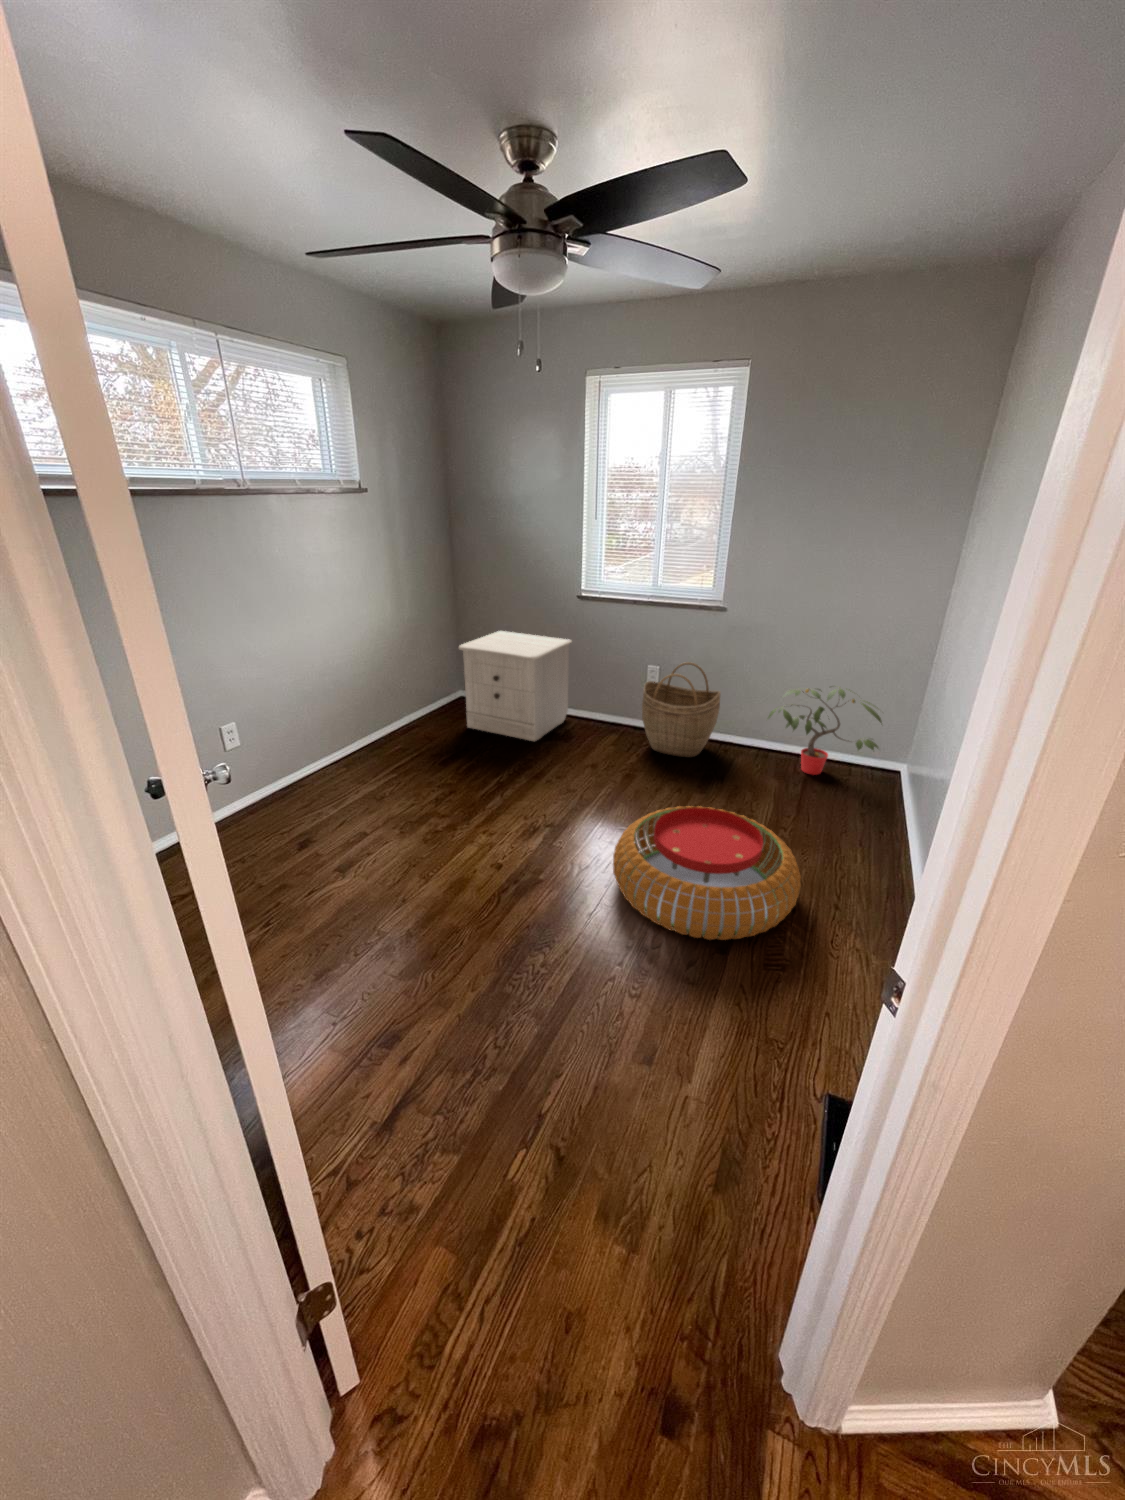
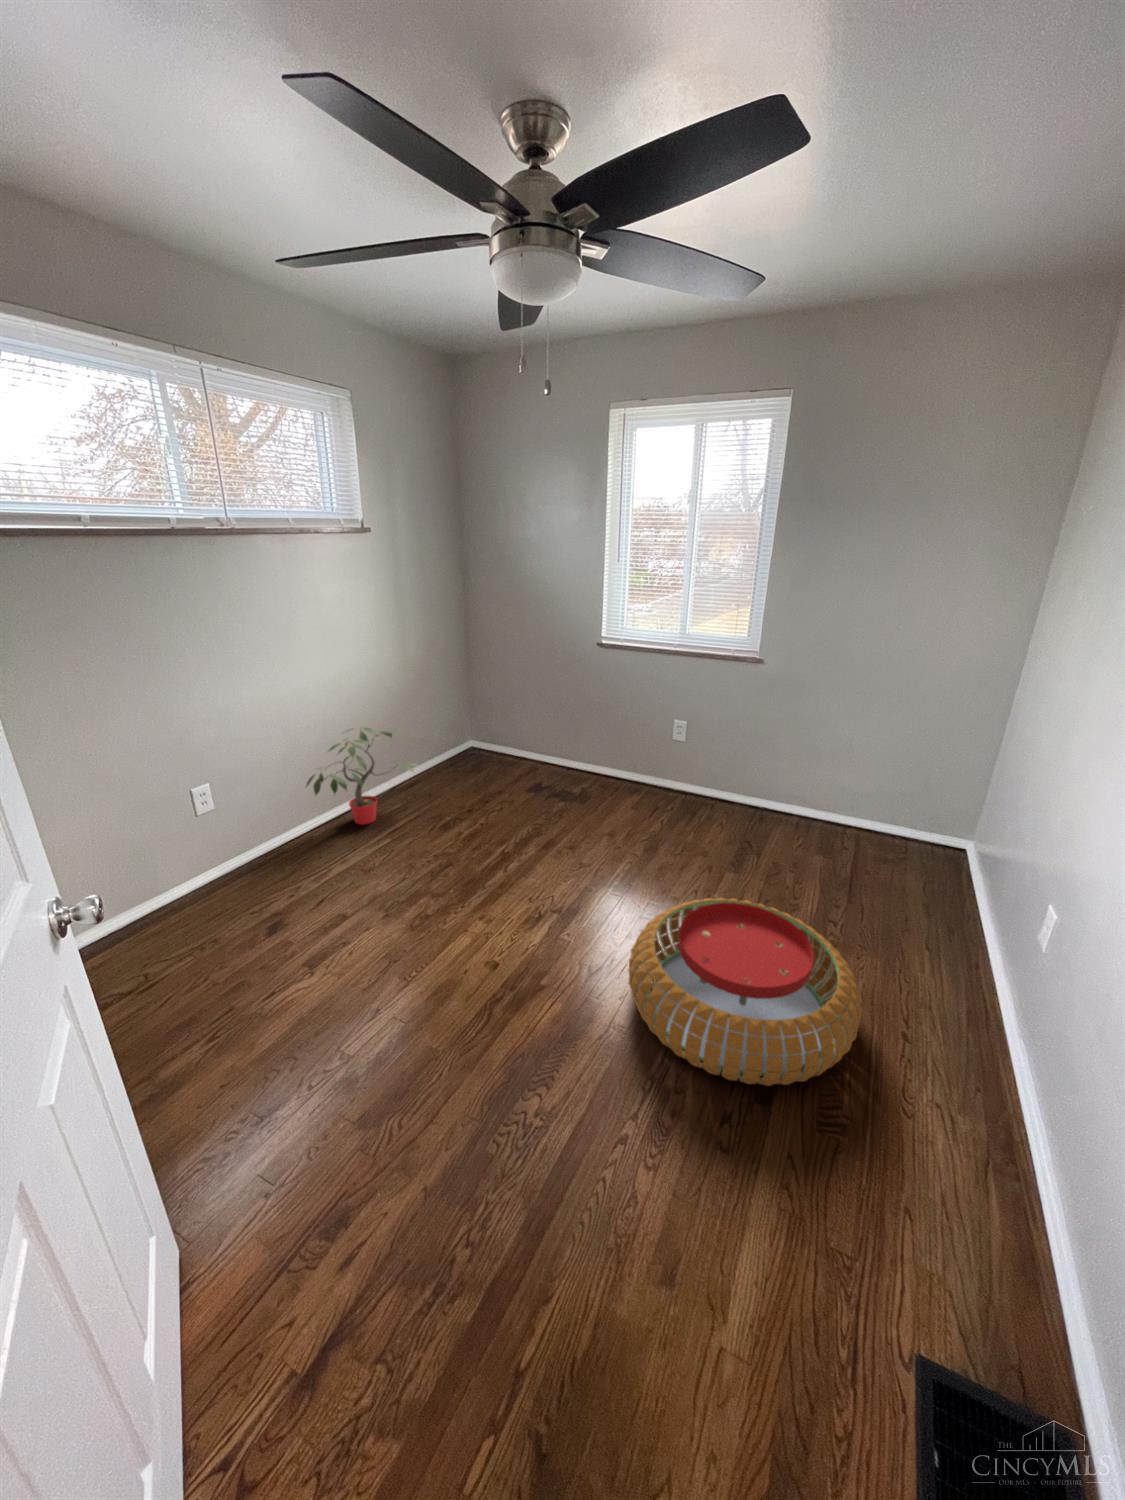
nightstand: present [459,631,572,741] -> none [466,678,590,802]
woven basket: present [642,662,720,757] -> none [666,719,756,826]
potted plant: present [768,687,882,775] -> present [306,728,418,825]

